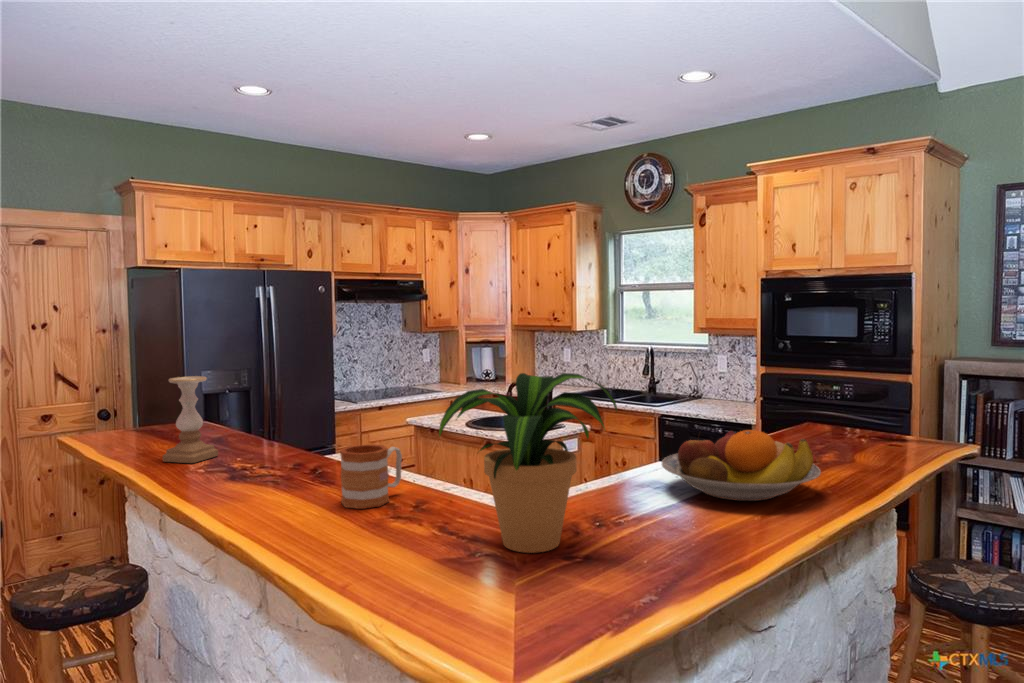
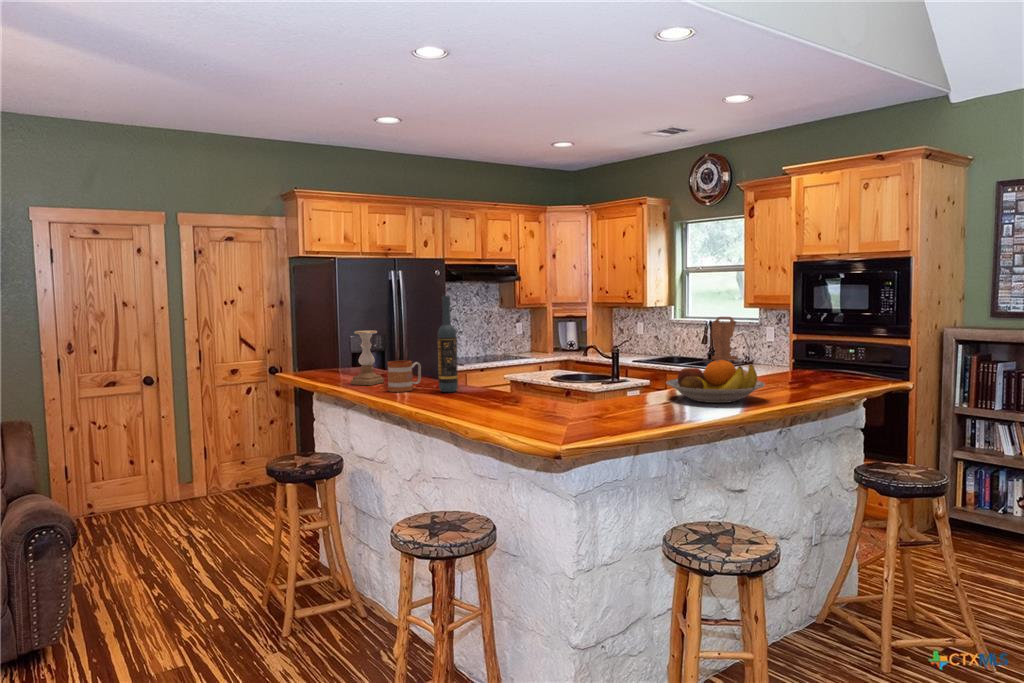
wine bottle: none [295,325,329,480] -> present [438,296,458,392]
cutting board: none [653,342,683,393] -> present [711,317,738,360]
potted plant: present [439,373,617,553] -> none [525,320,626,417]
mug: present [340,445,402,509] -> present [387,361,421,392]

